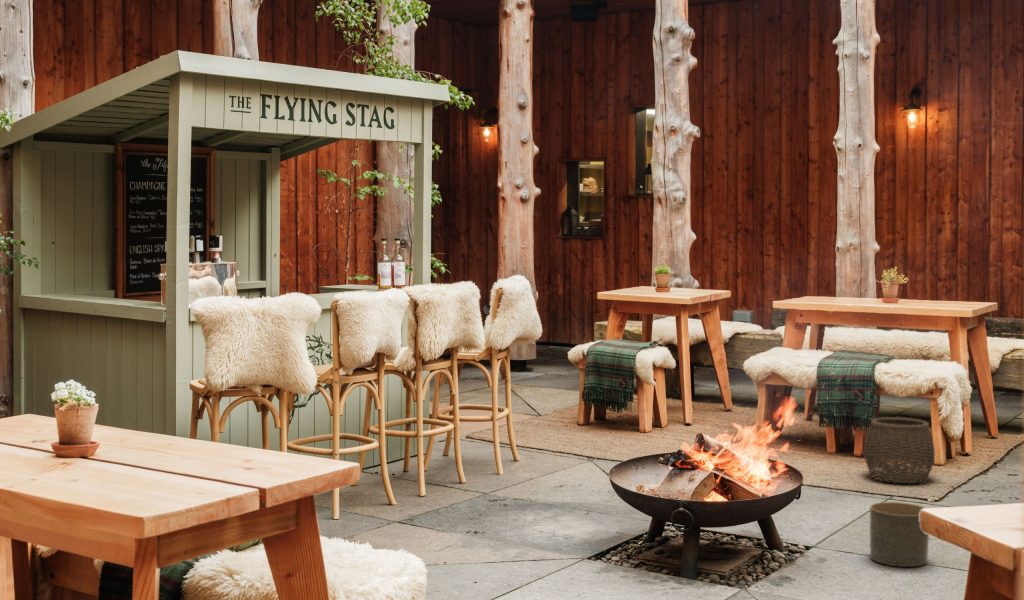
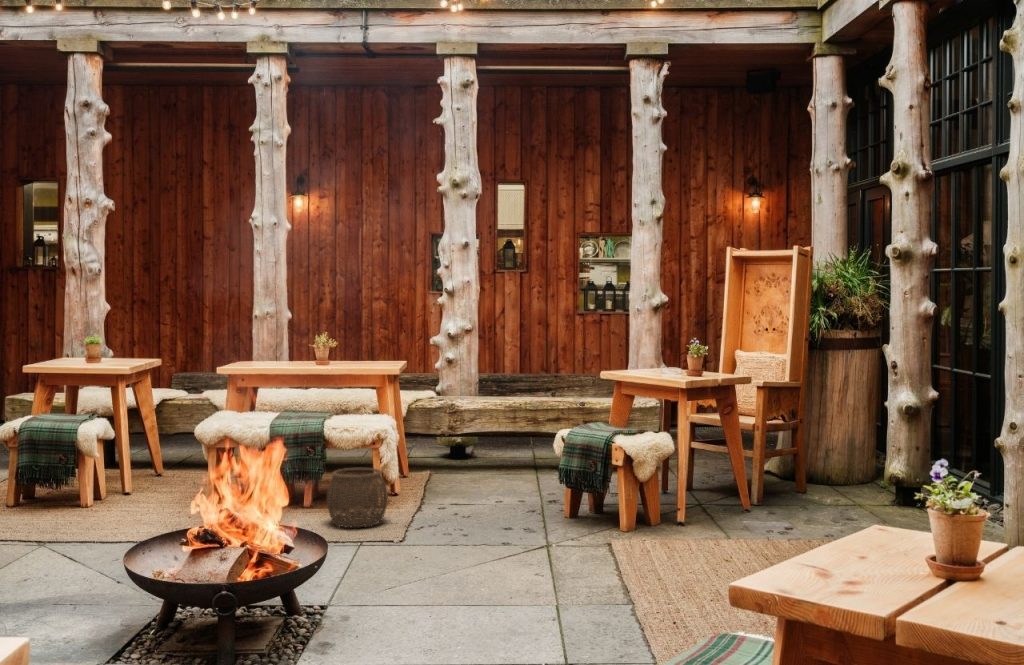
planter: present [870,502,929,567] -> none [381,549,433,609]

